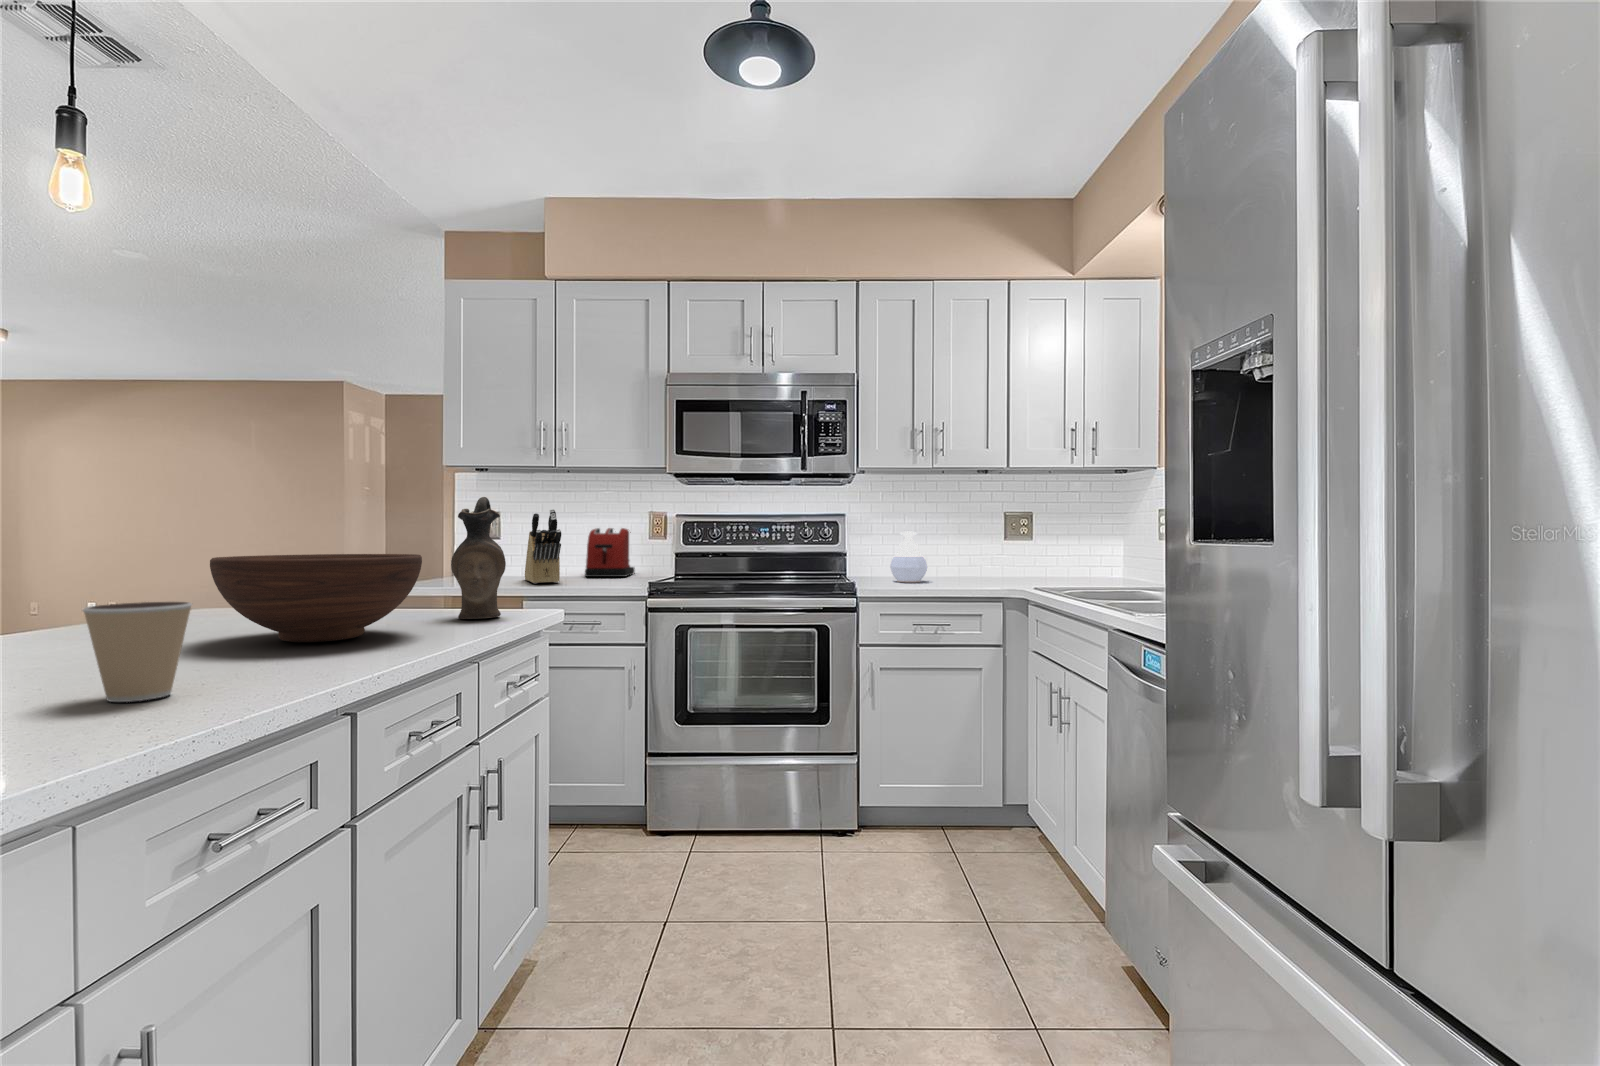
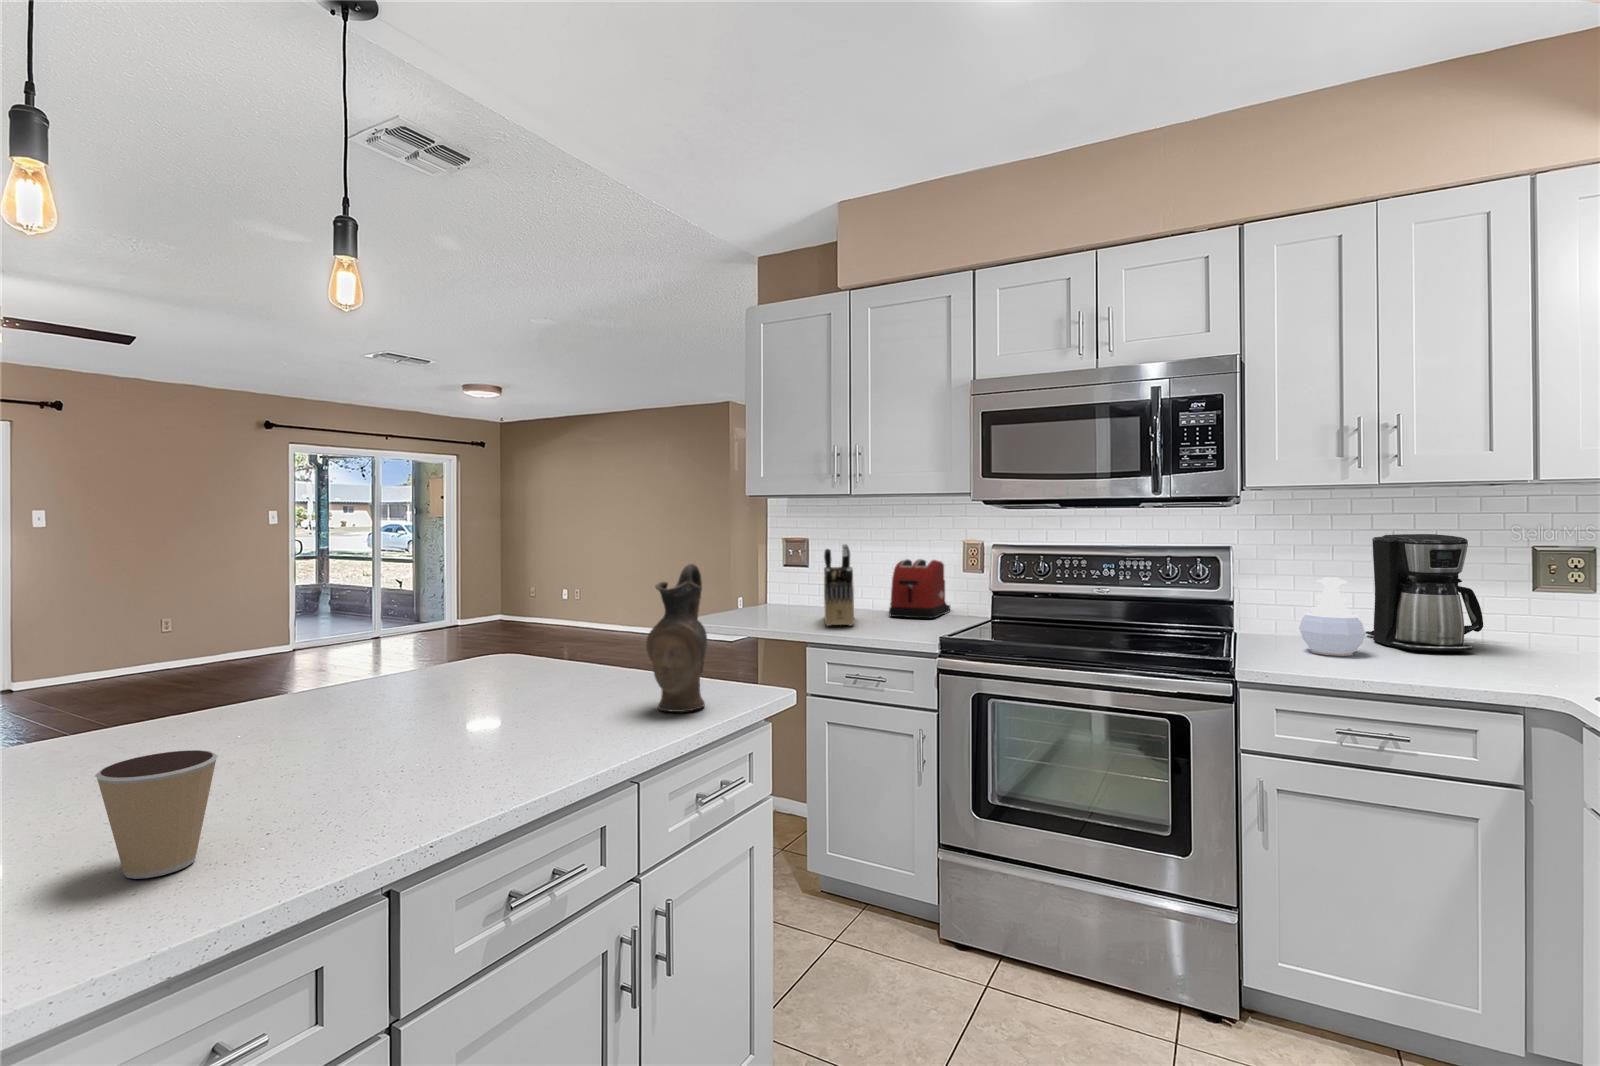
coffee maker: none [924,505,985,578] -> present [1366,534,1483,651]
fruit bowl: present [210,554,422,642] -> none [367,638,583,752]

